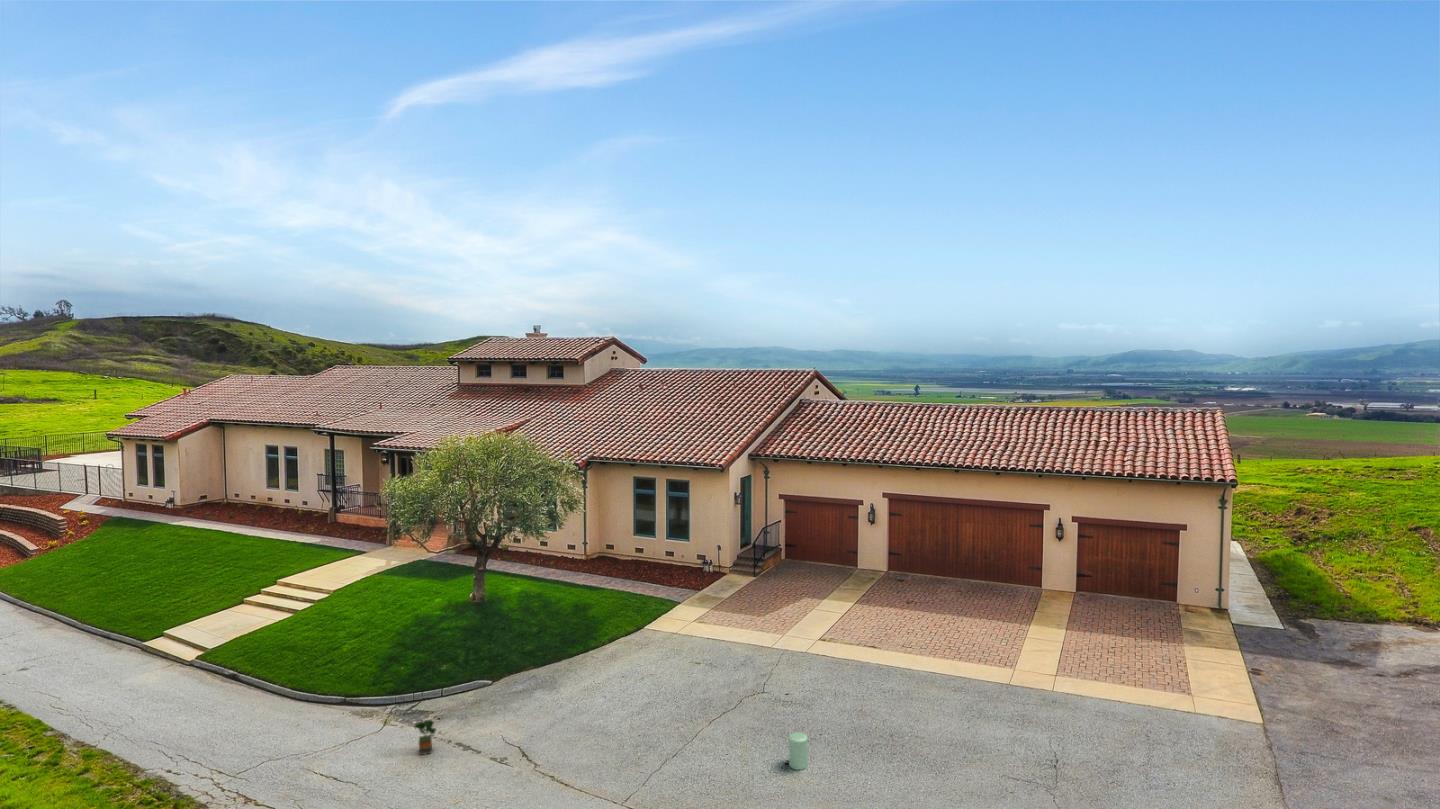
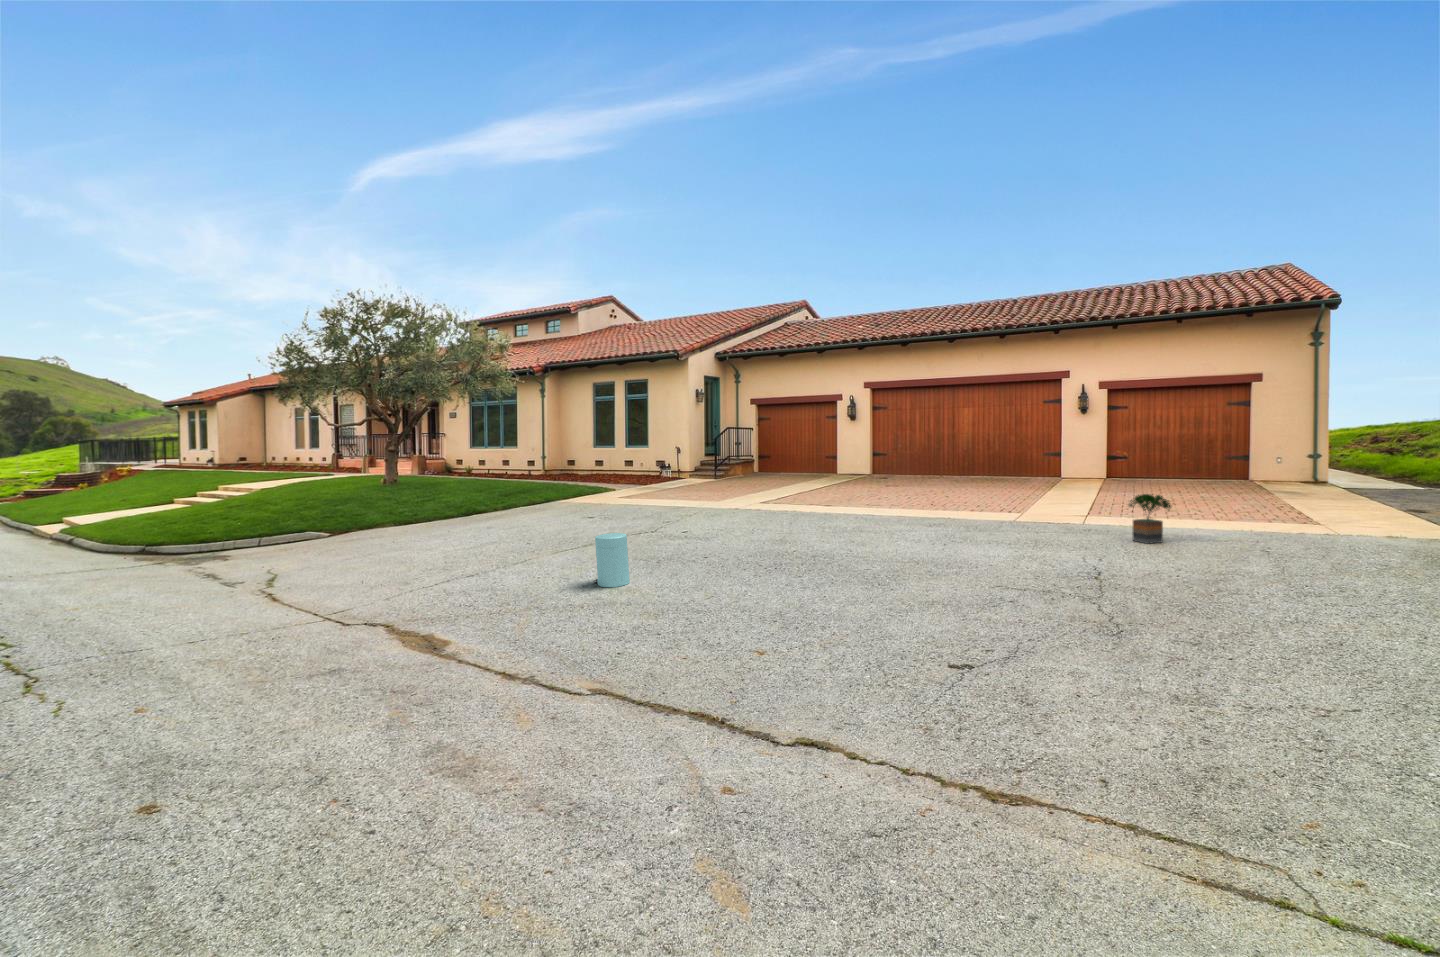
potted tree: present [415,720,436,755] -> present [1129,494,1171,544]

